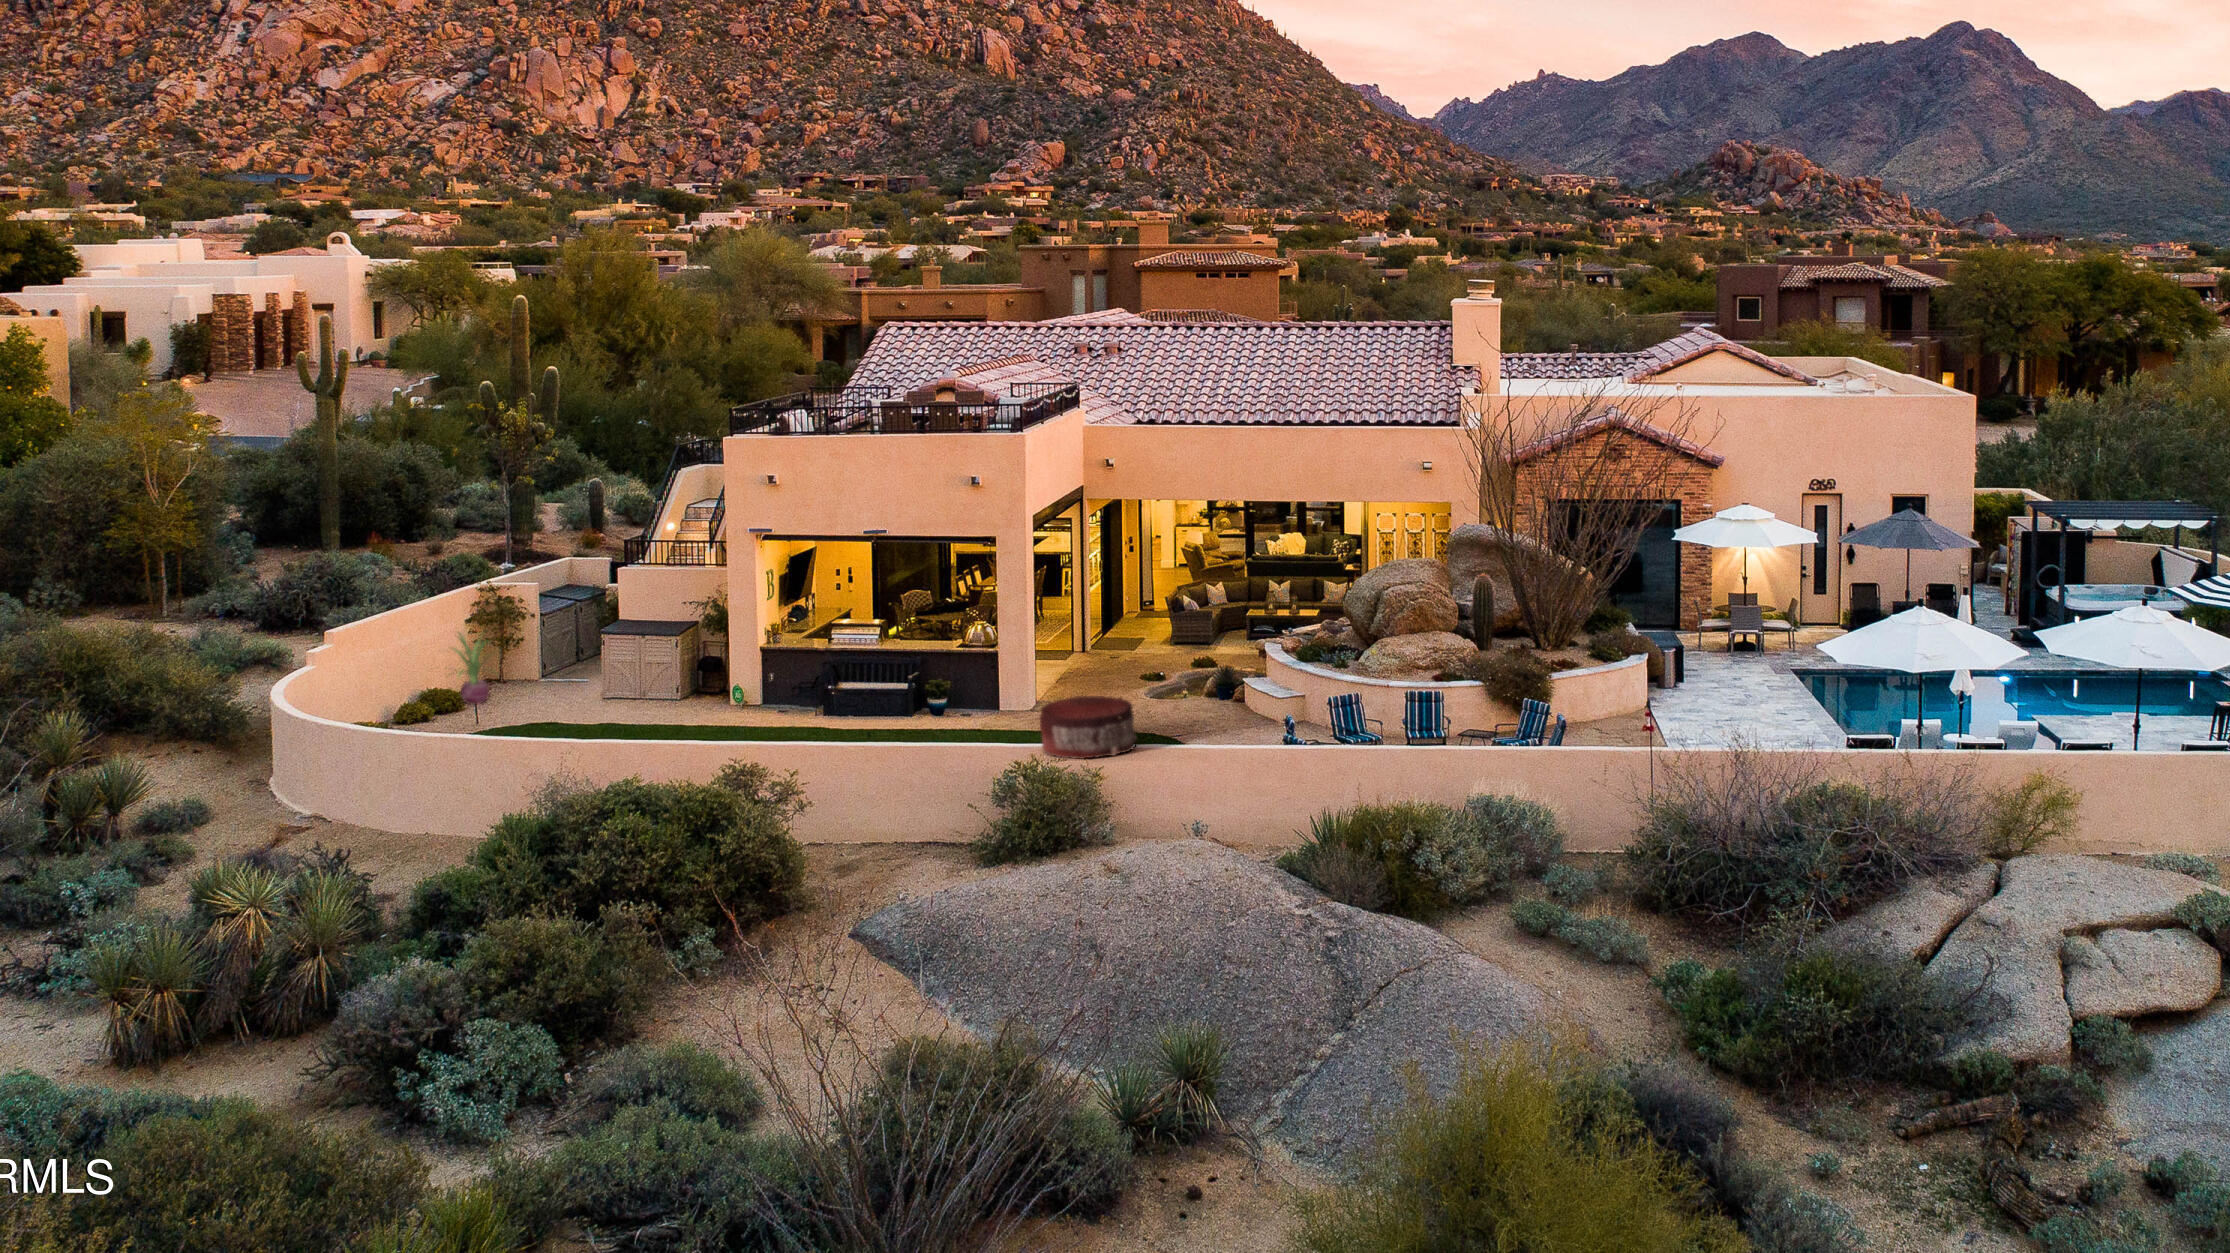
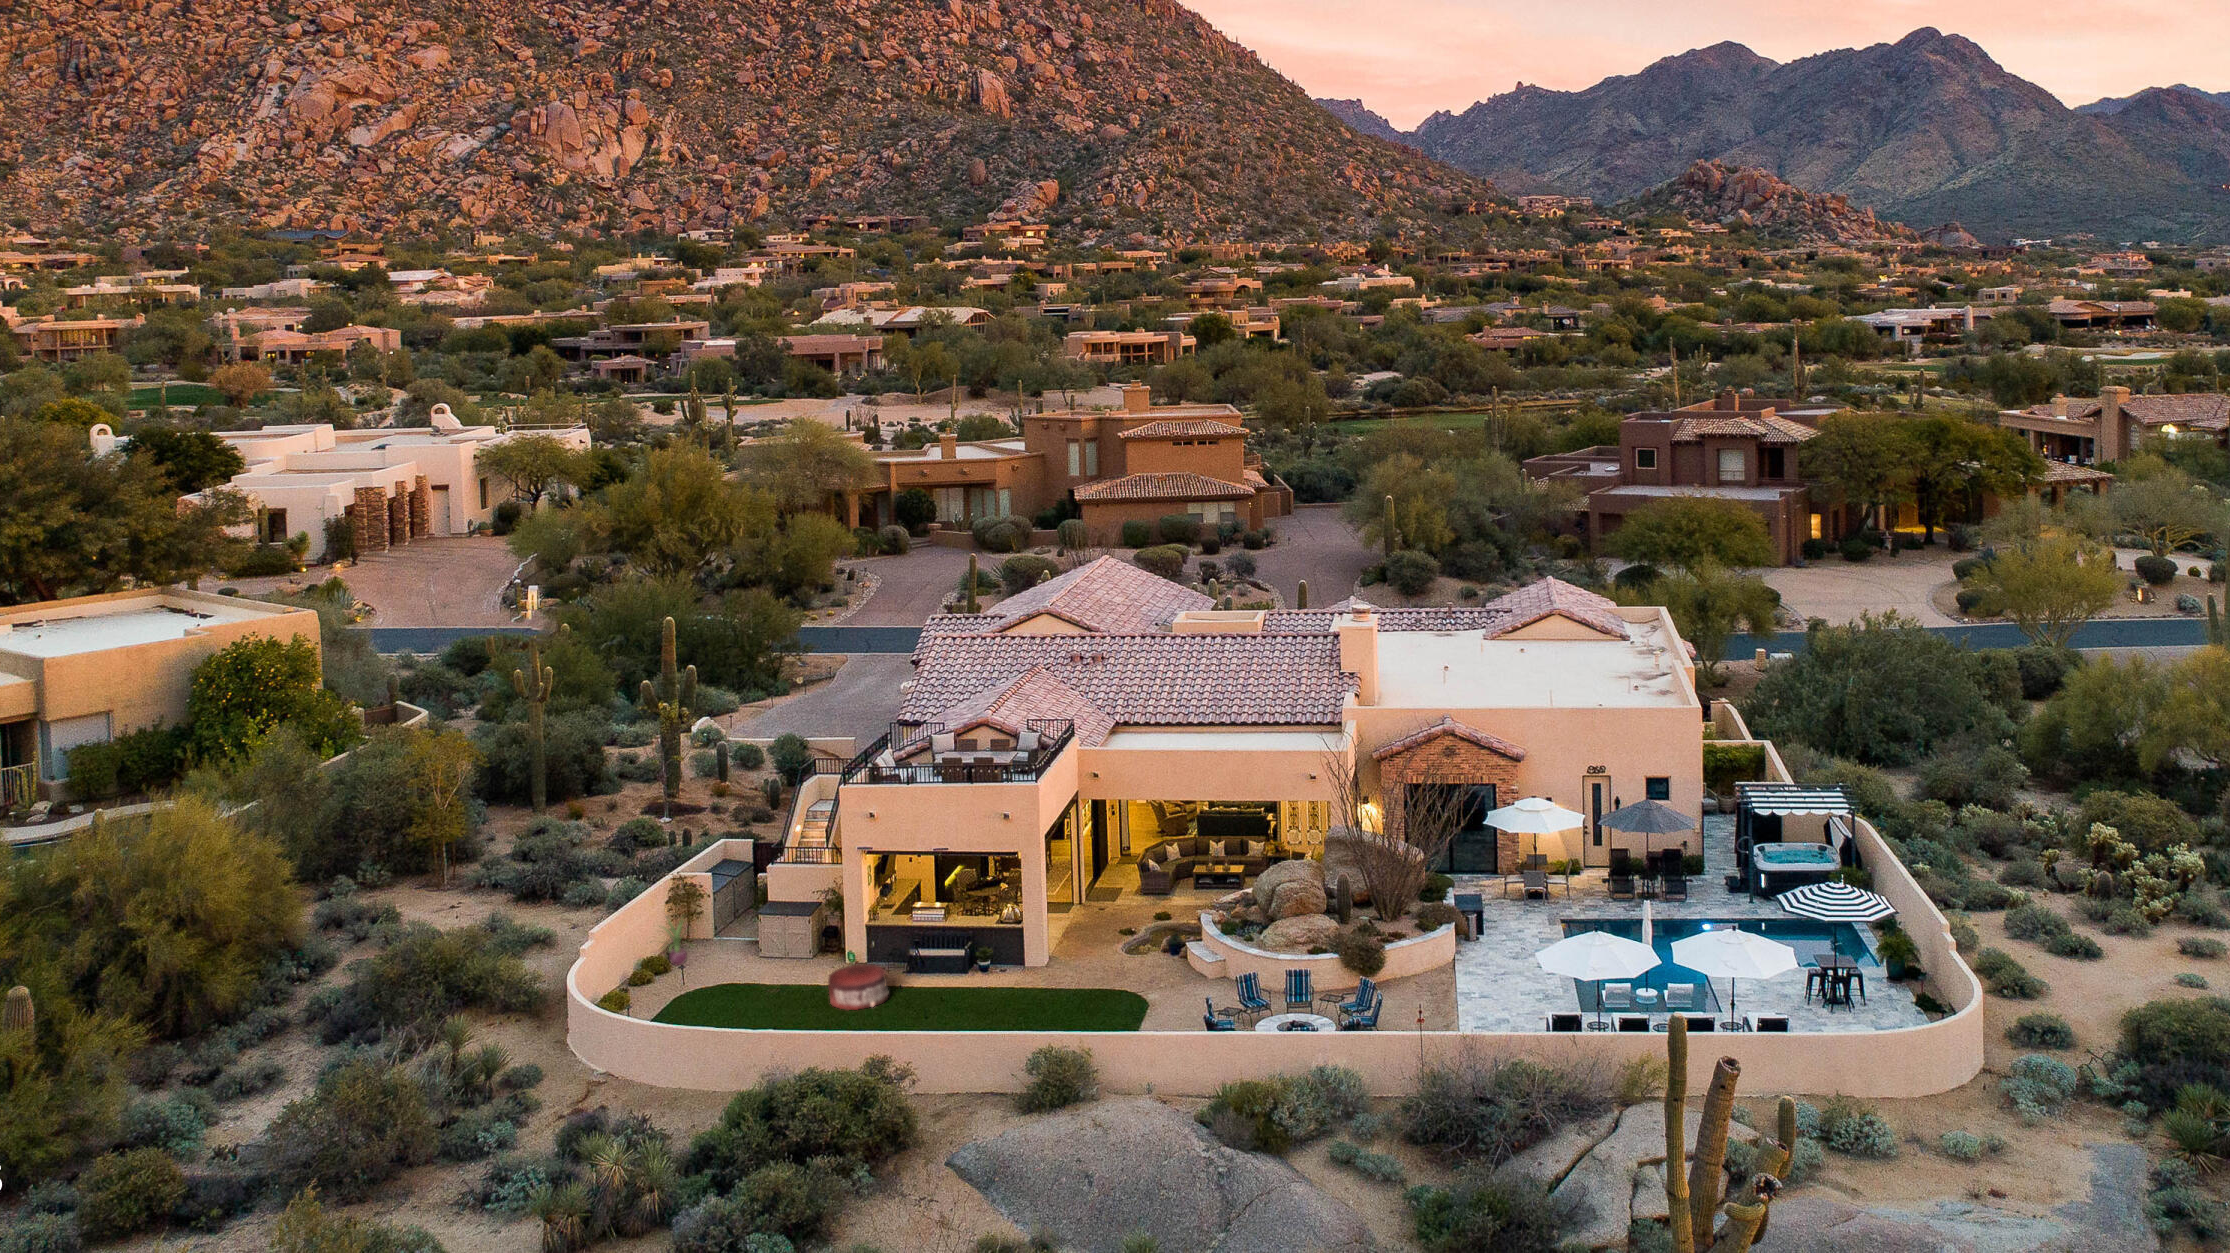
pouf: present [1040,696,1136,759] -> present [828,964,888,1010]

